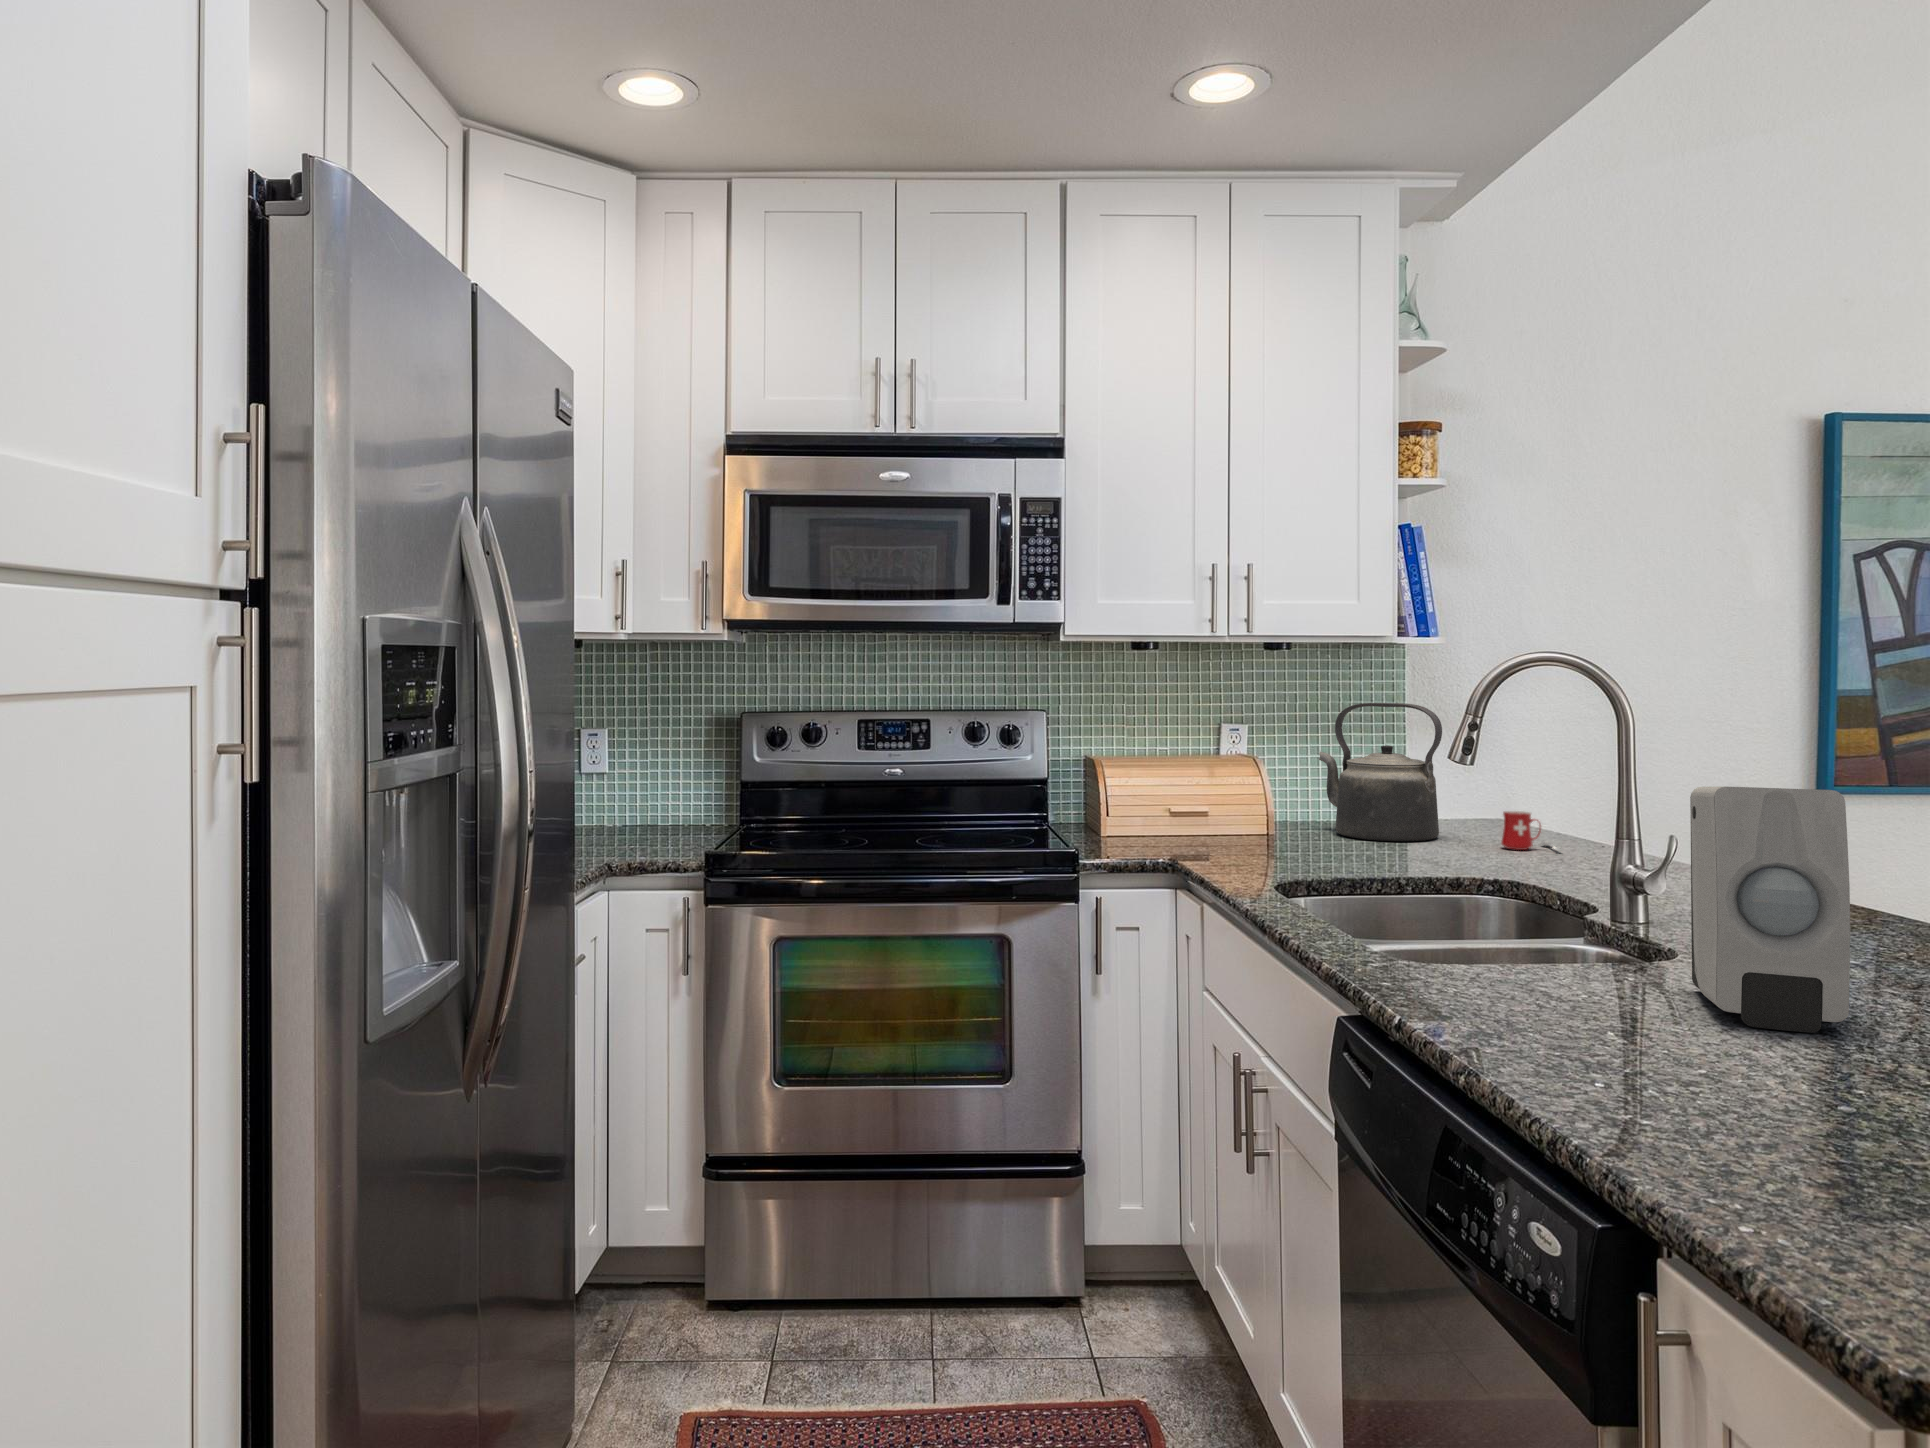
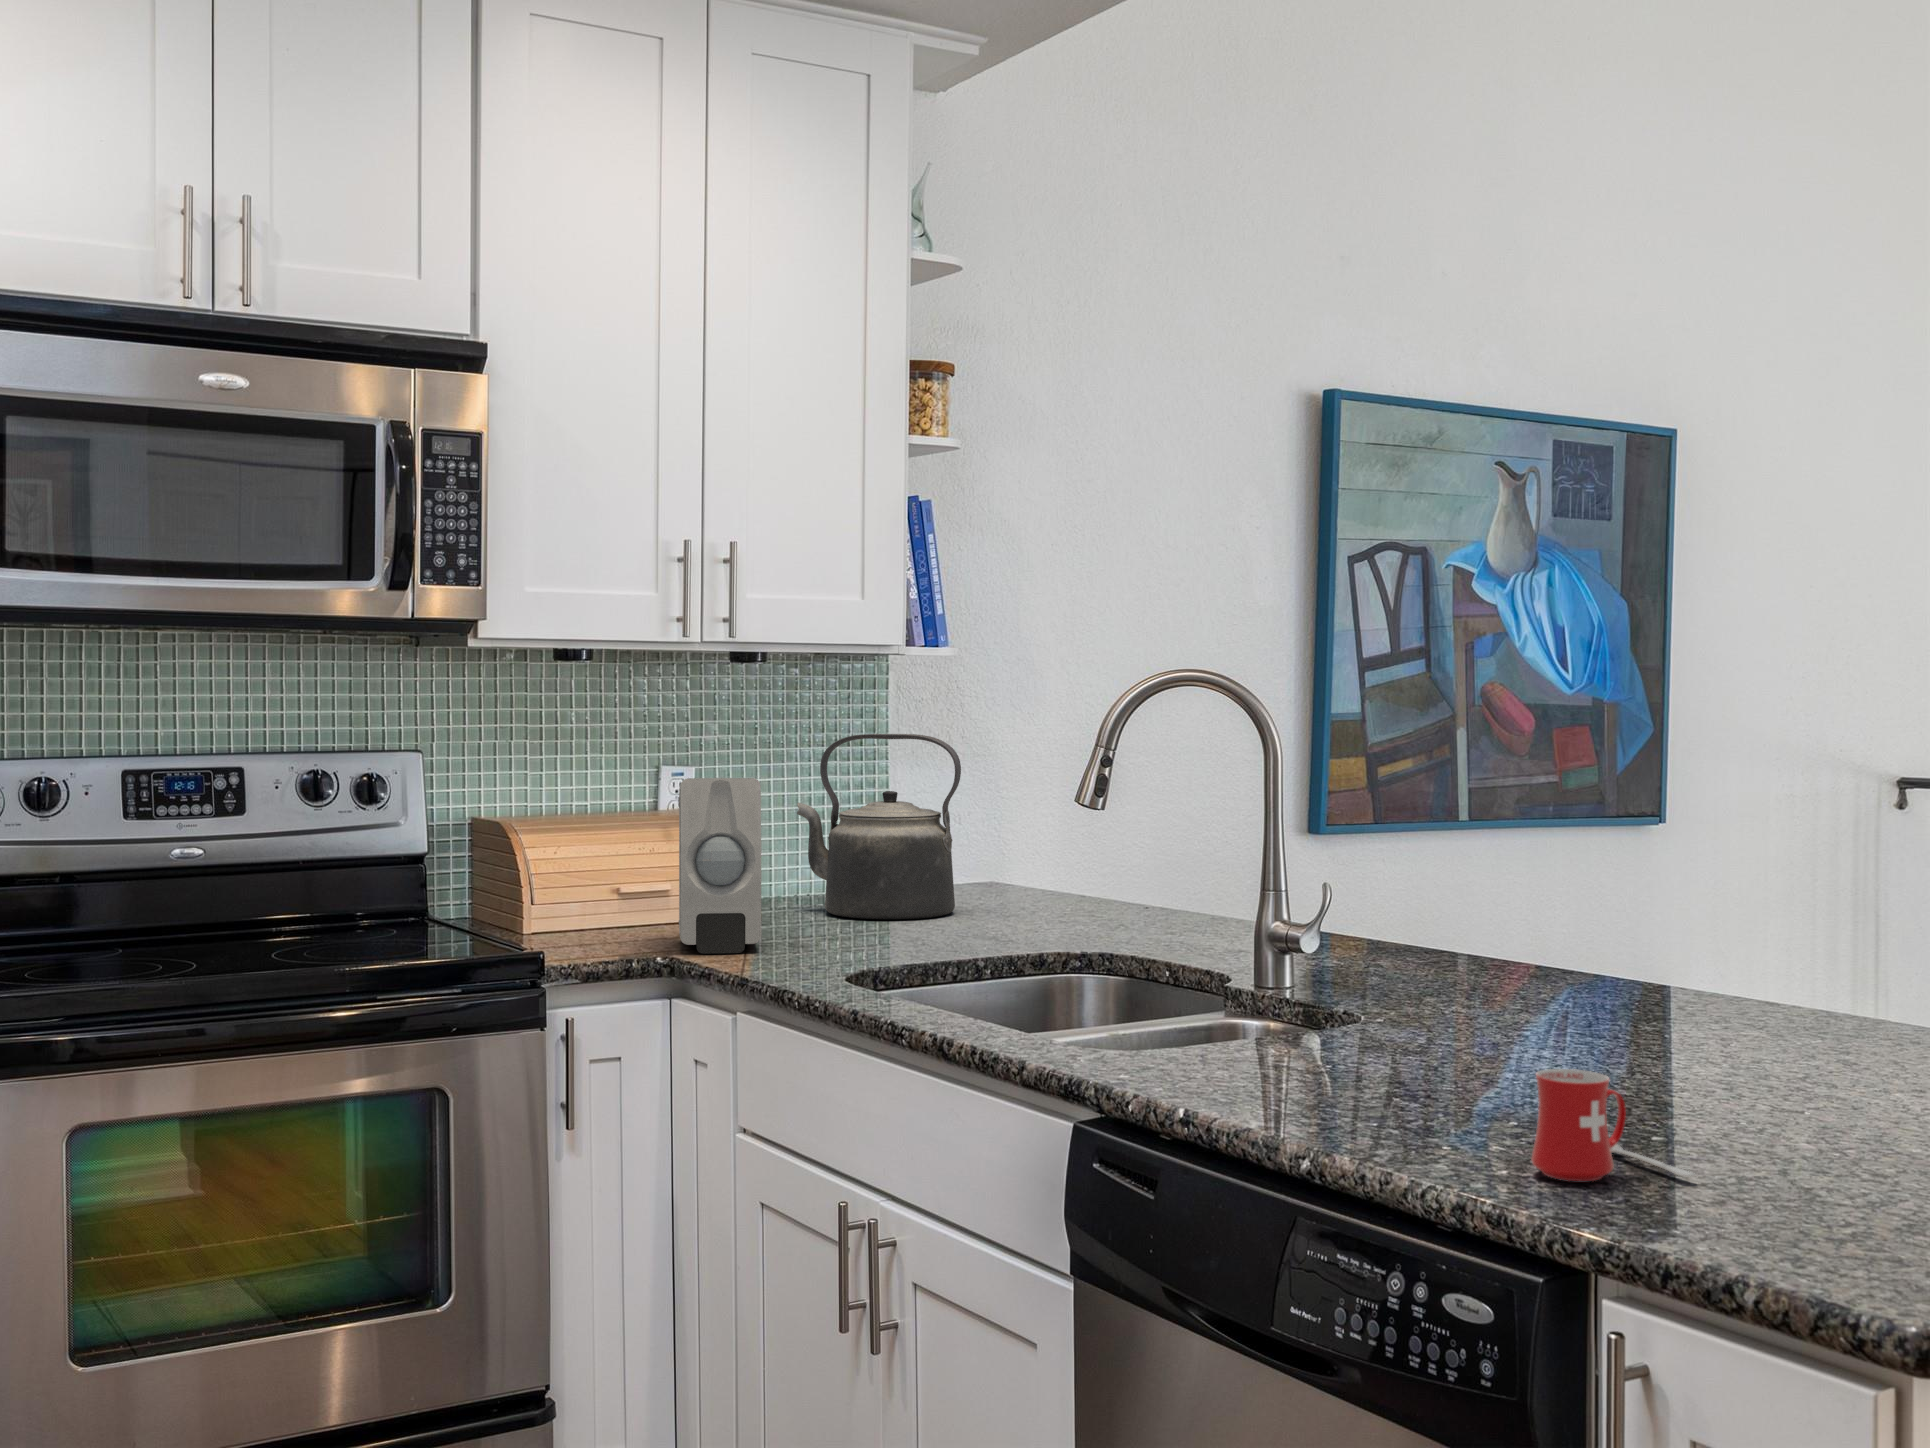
soap dispenser: present [1690,786,1850,1033] -> present [678,778,761,954]
mug: present [1501,811,1561,851] -> present [1531,1069,1695,1181]

